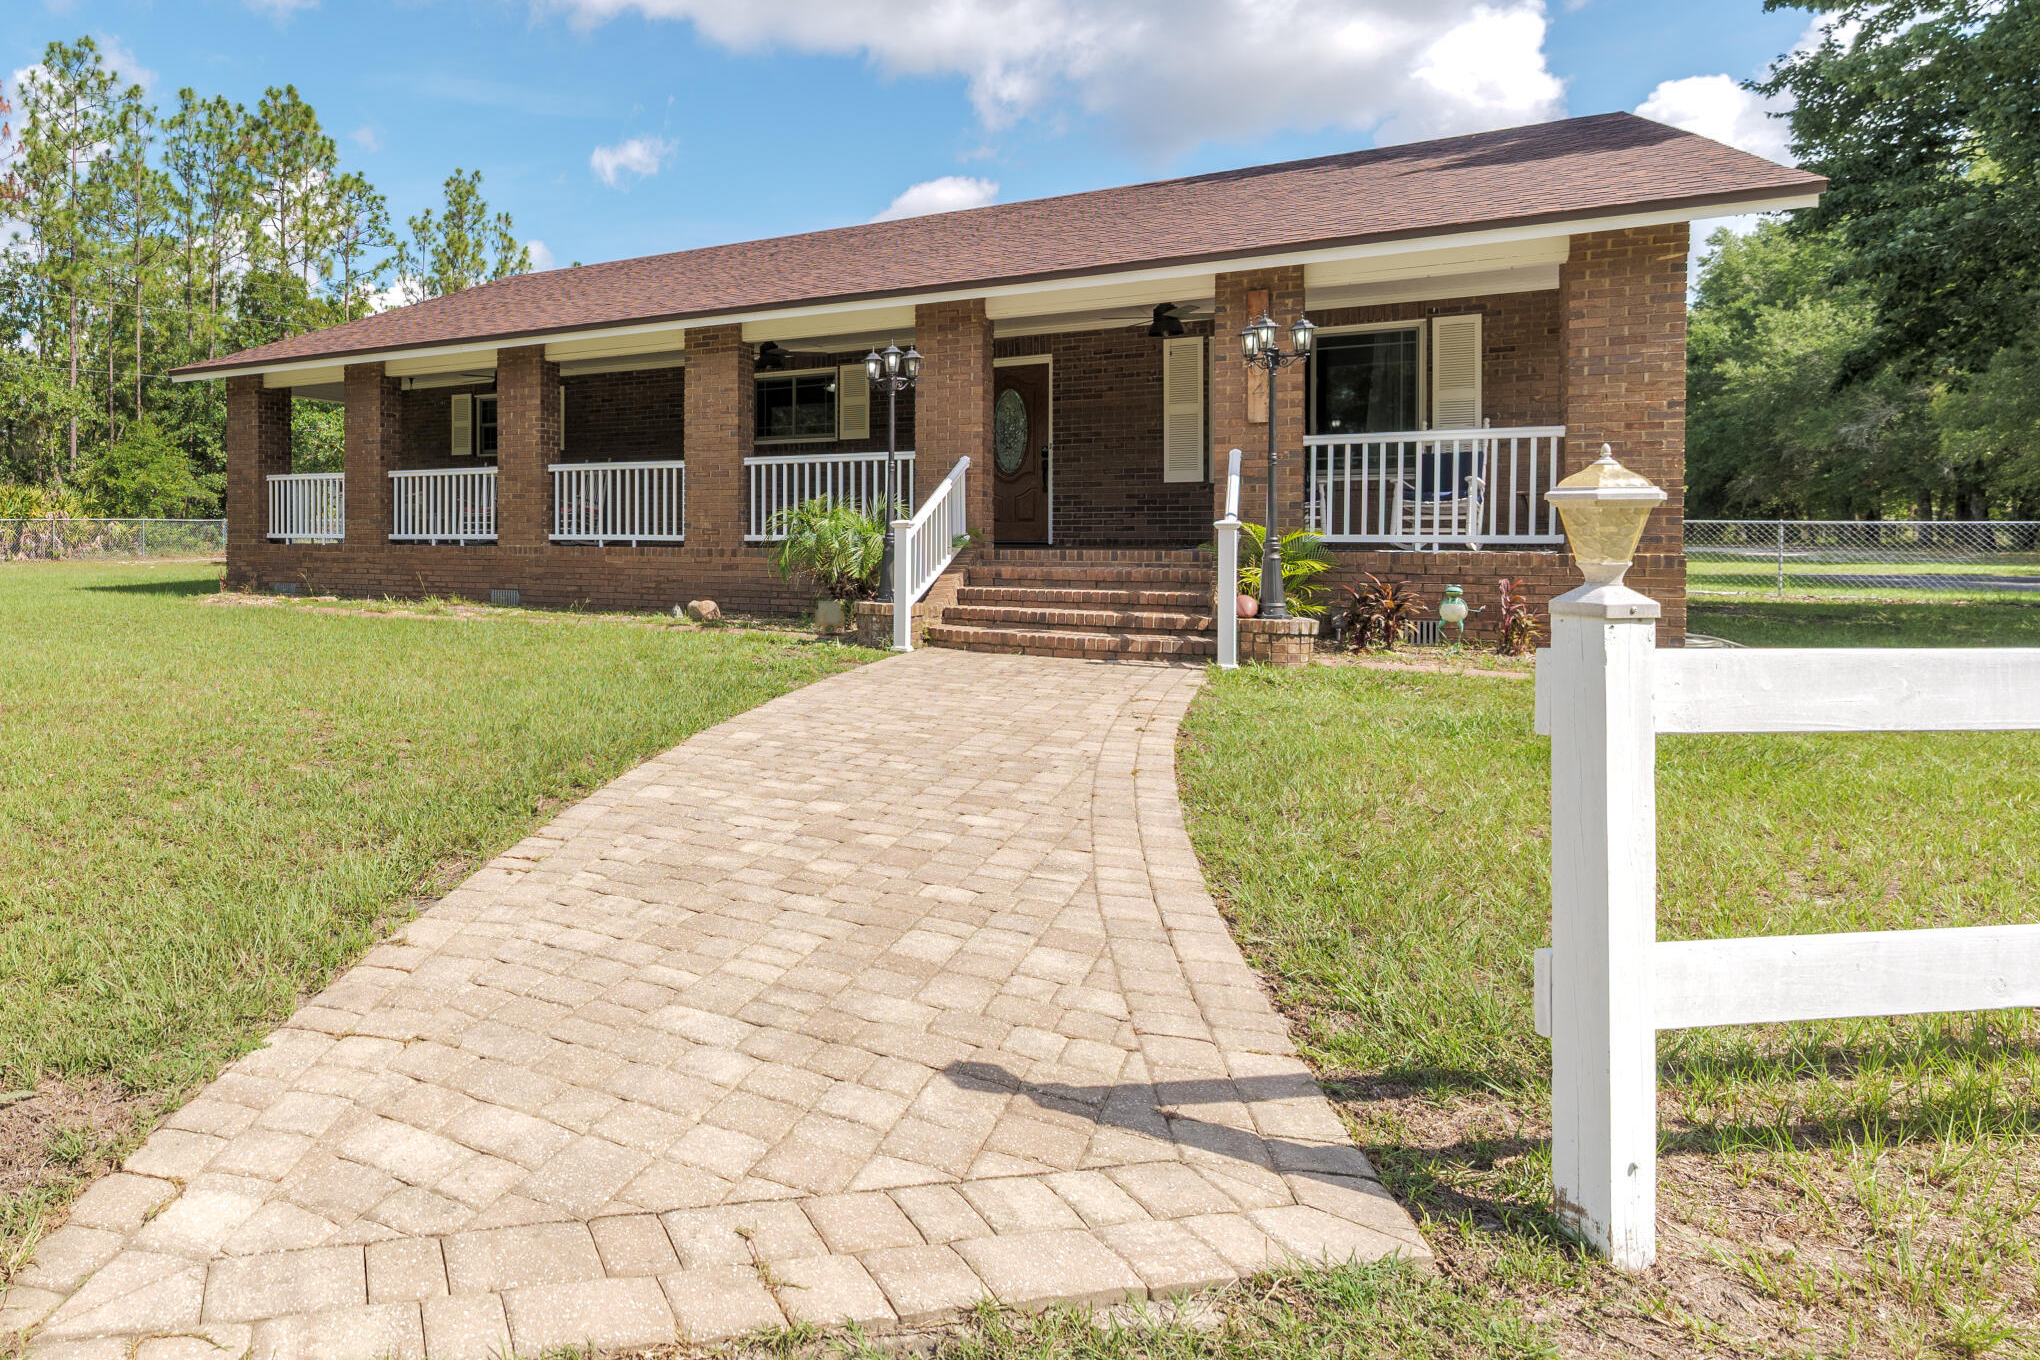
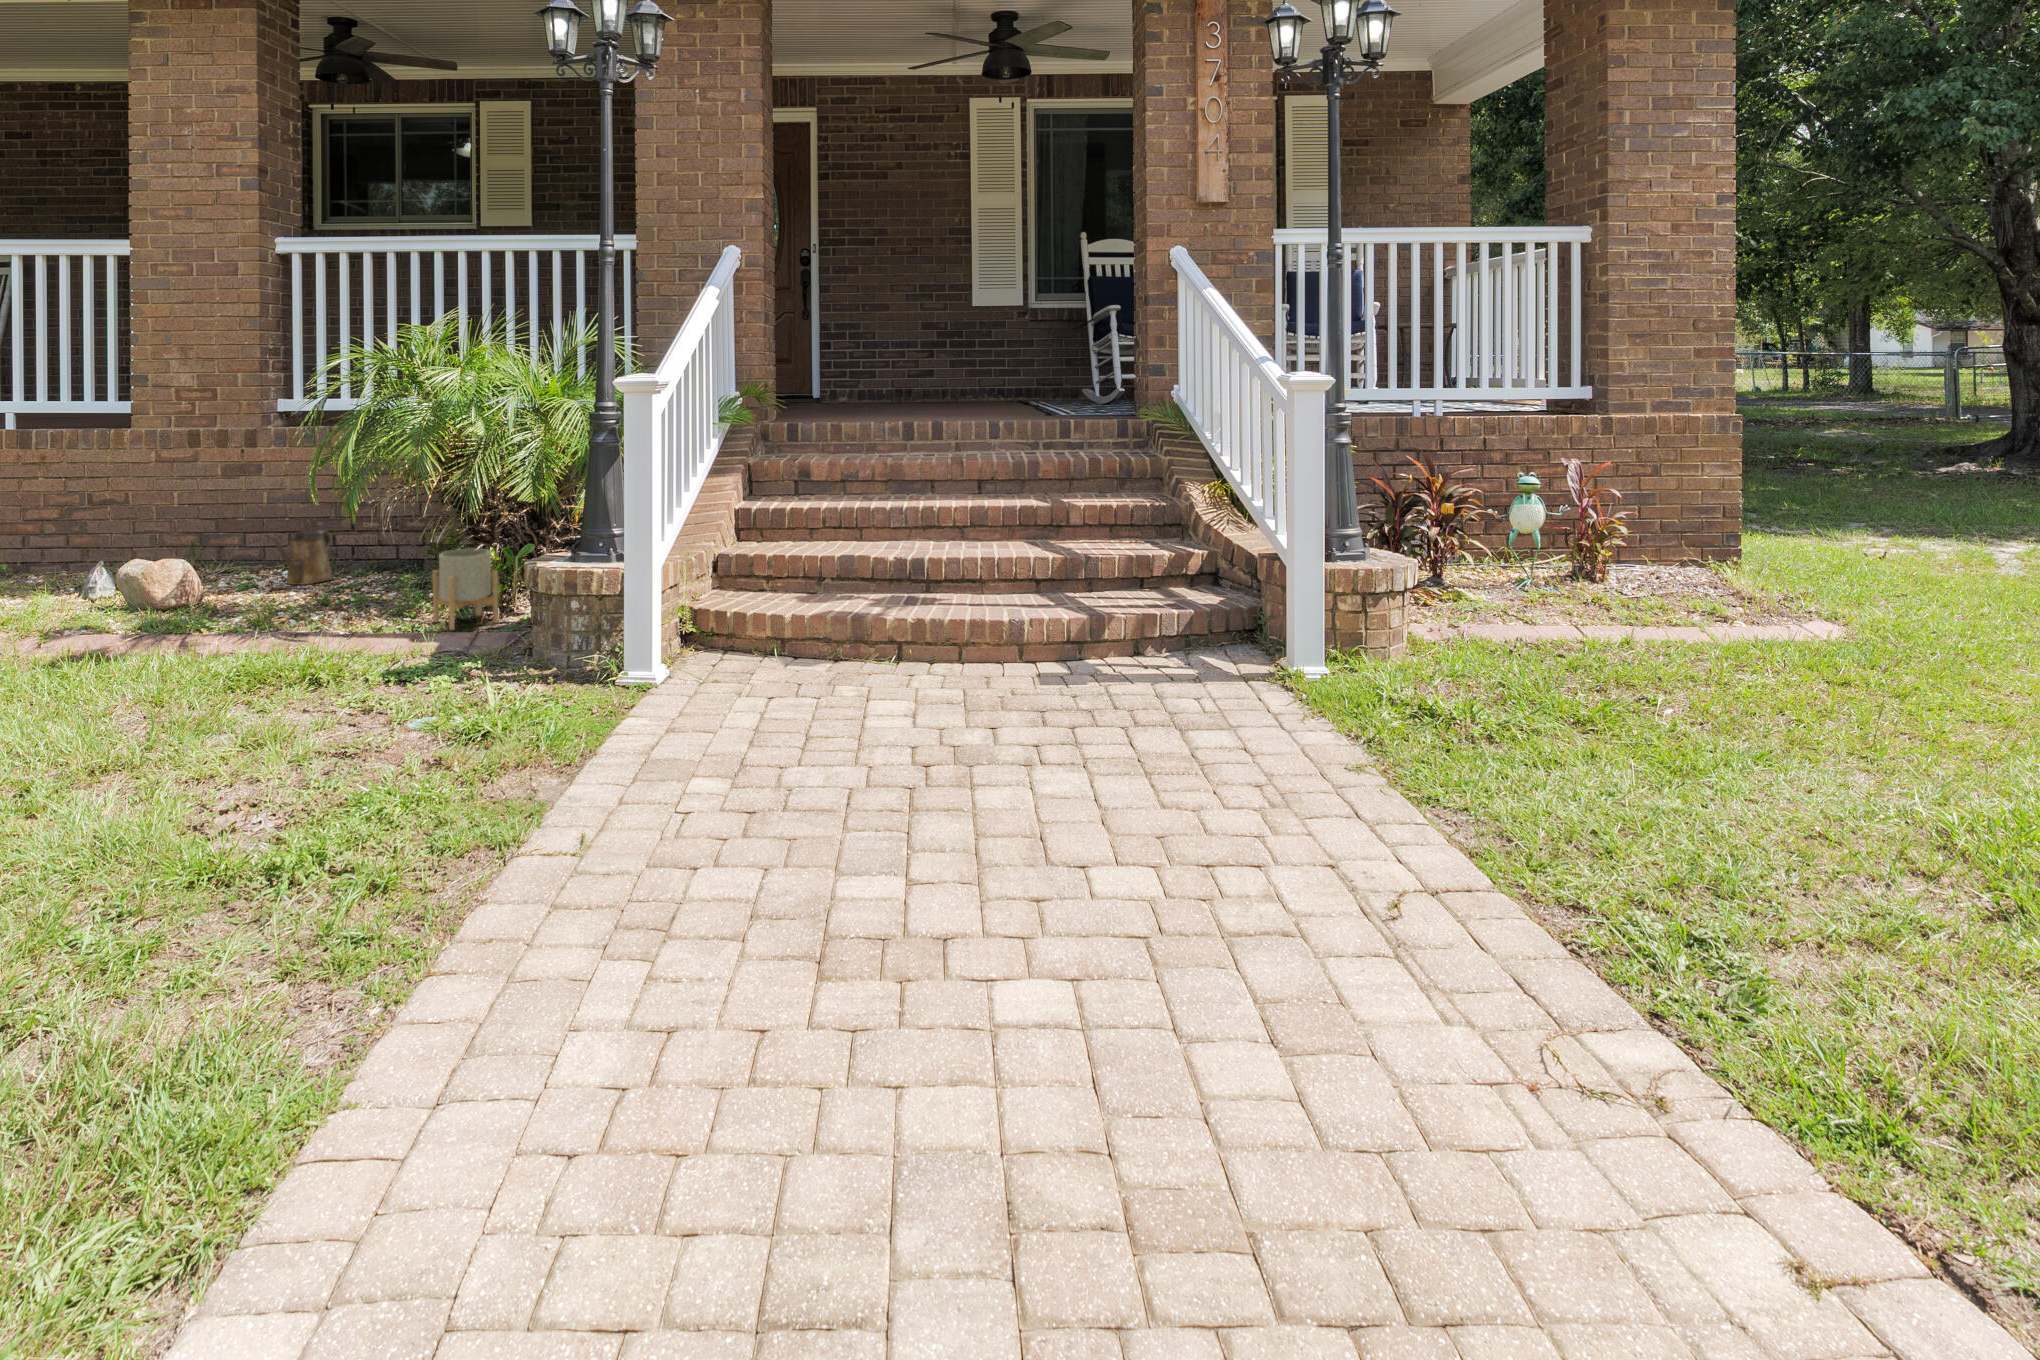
watering can: none [744,596,771,621] -> present [269,530,333,585]

